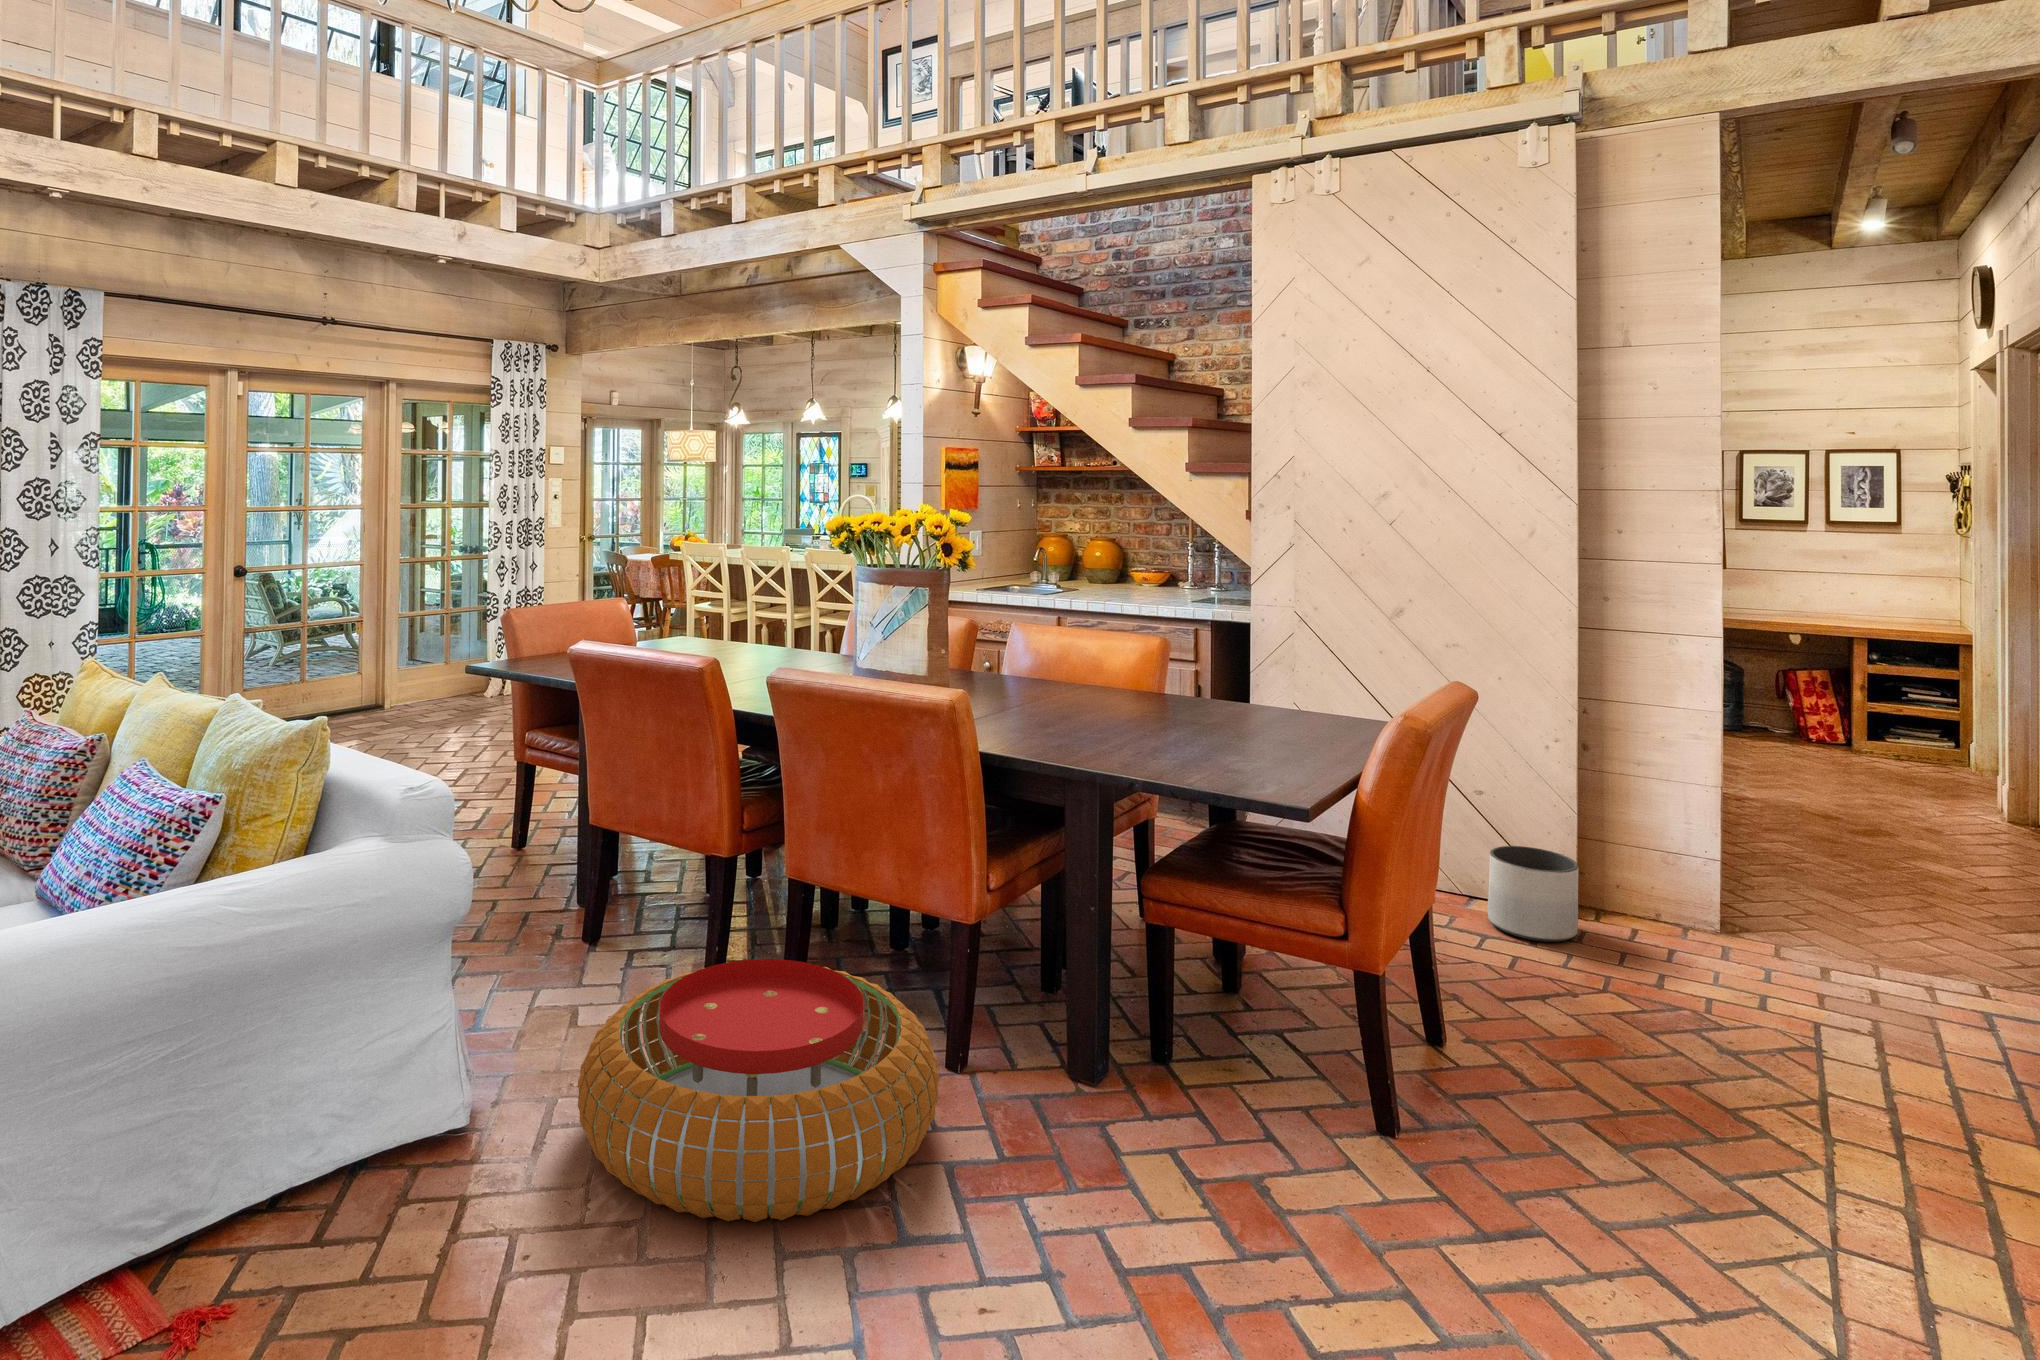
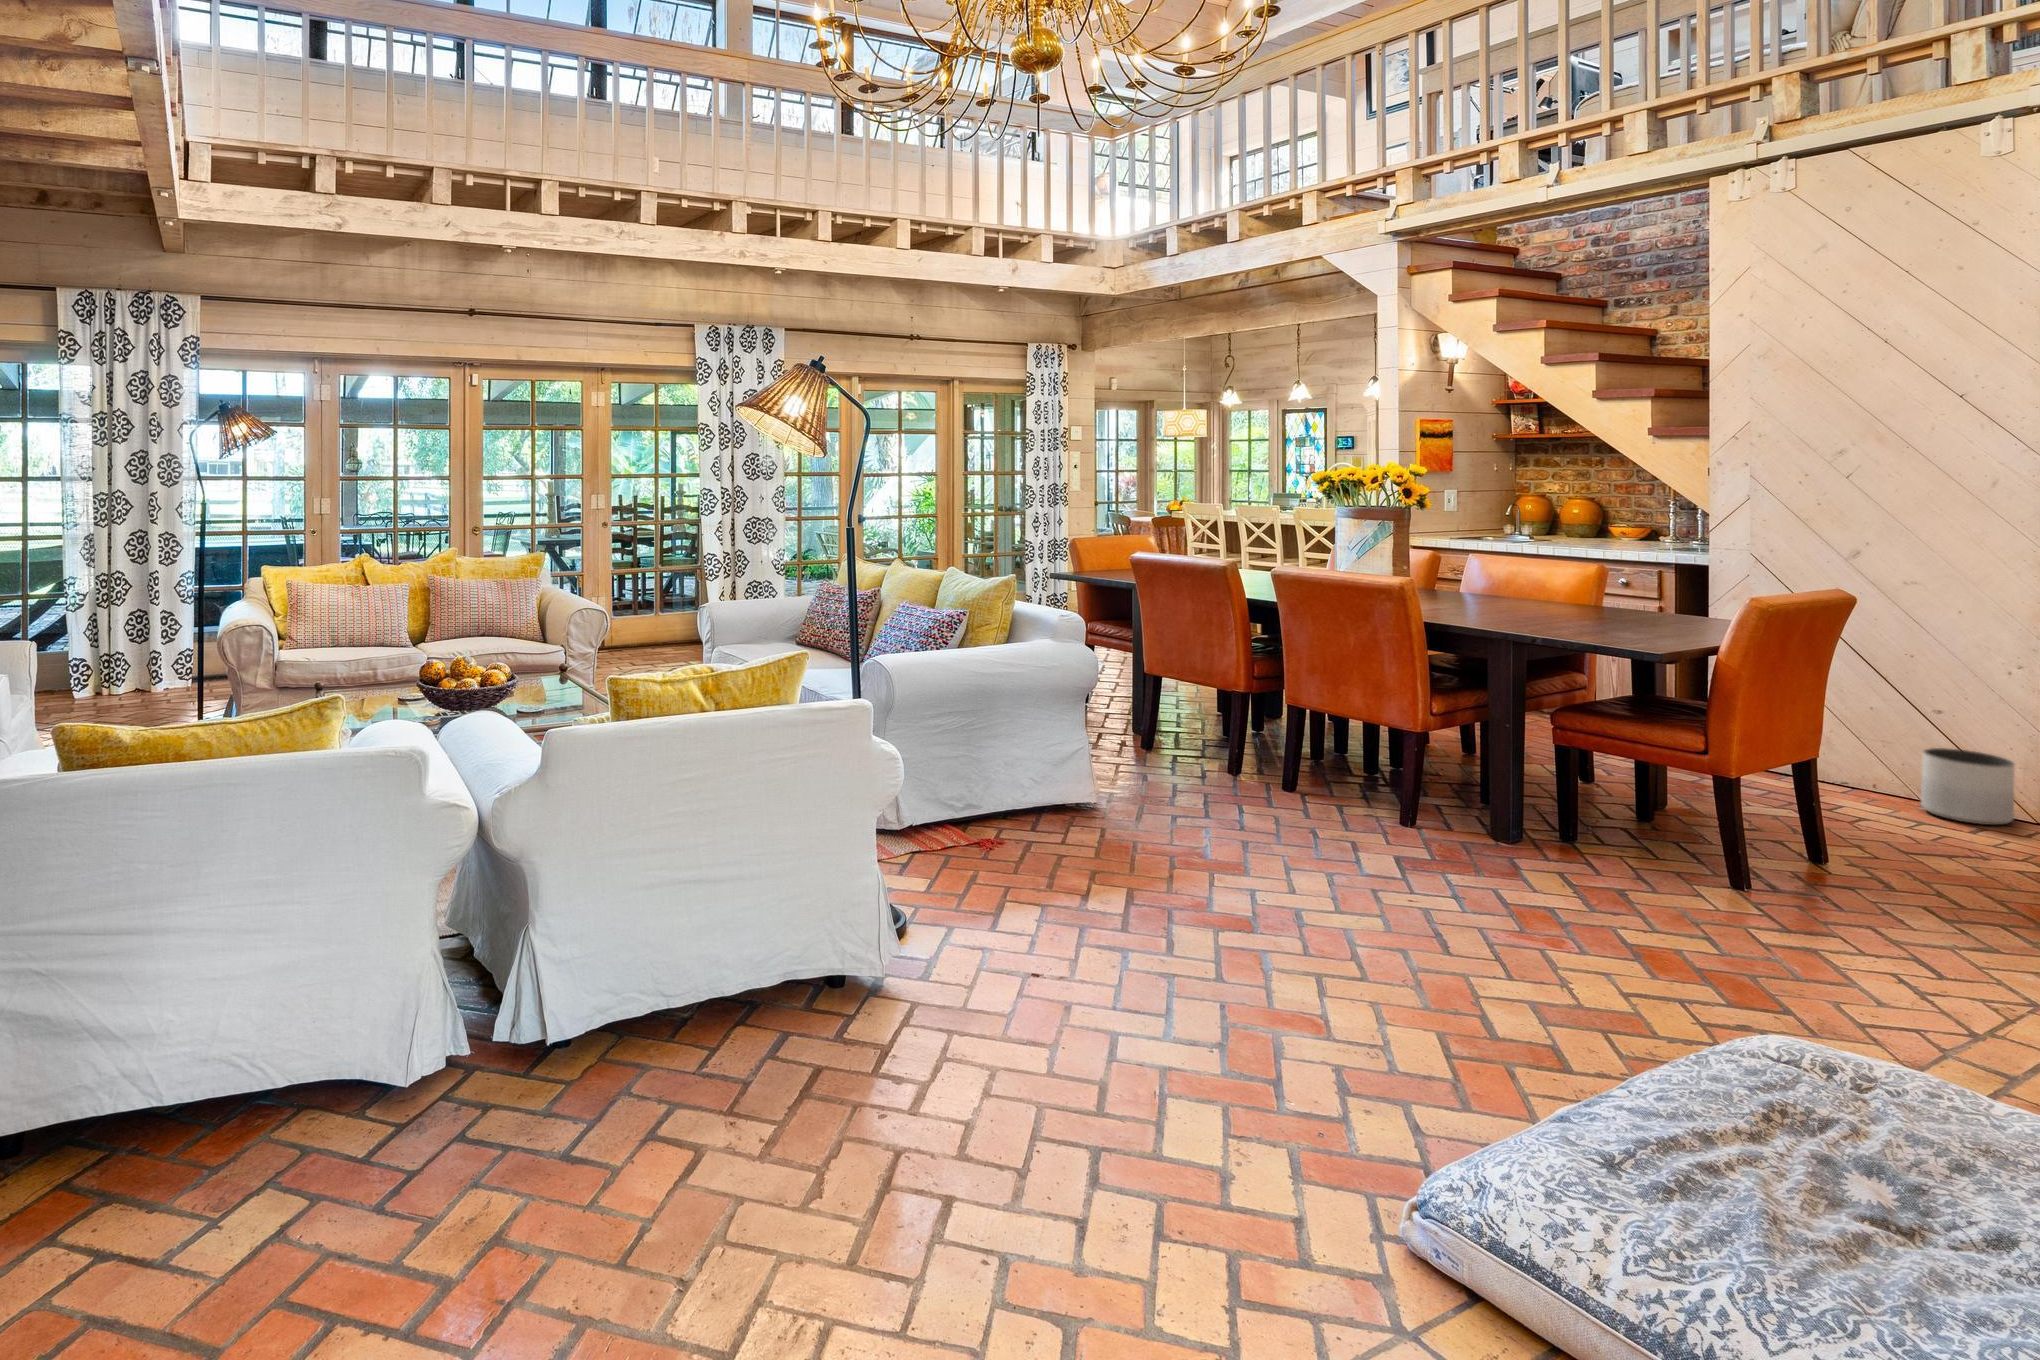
pouf: present [578,959,939,1222] -> none [1166,741,1396,864]

